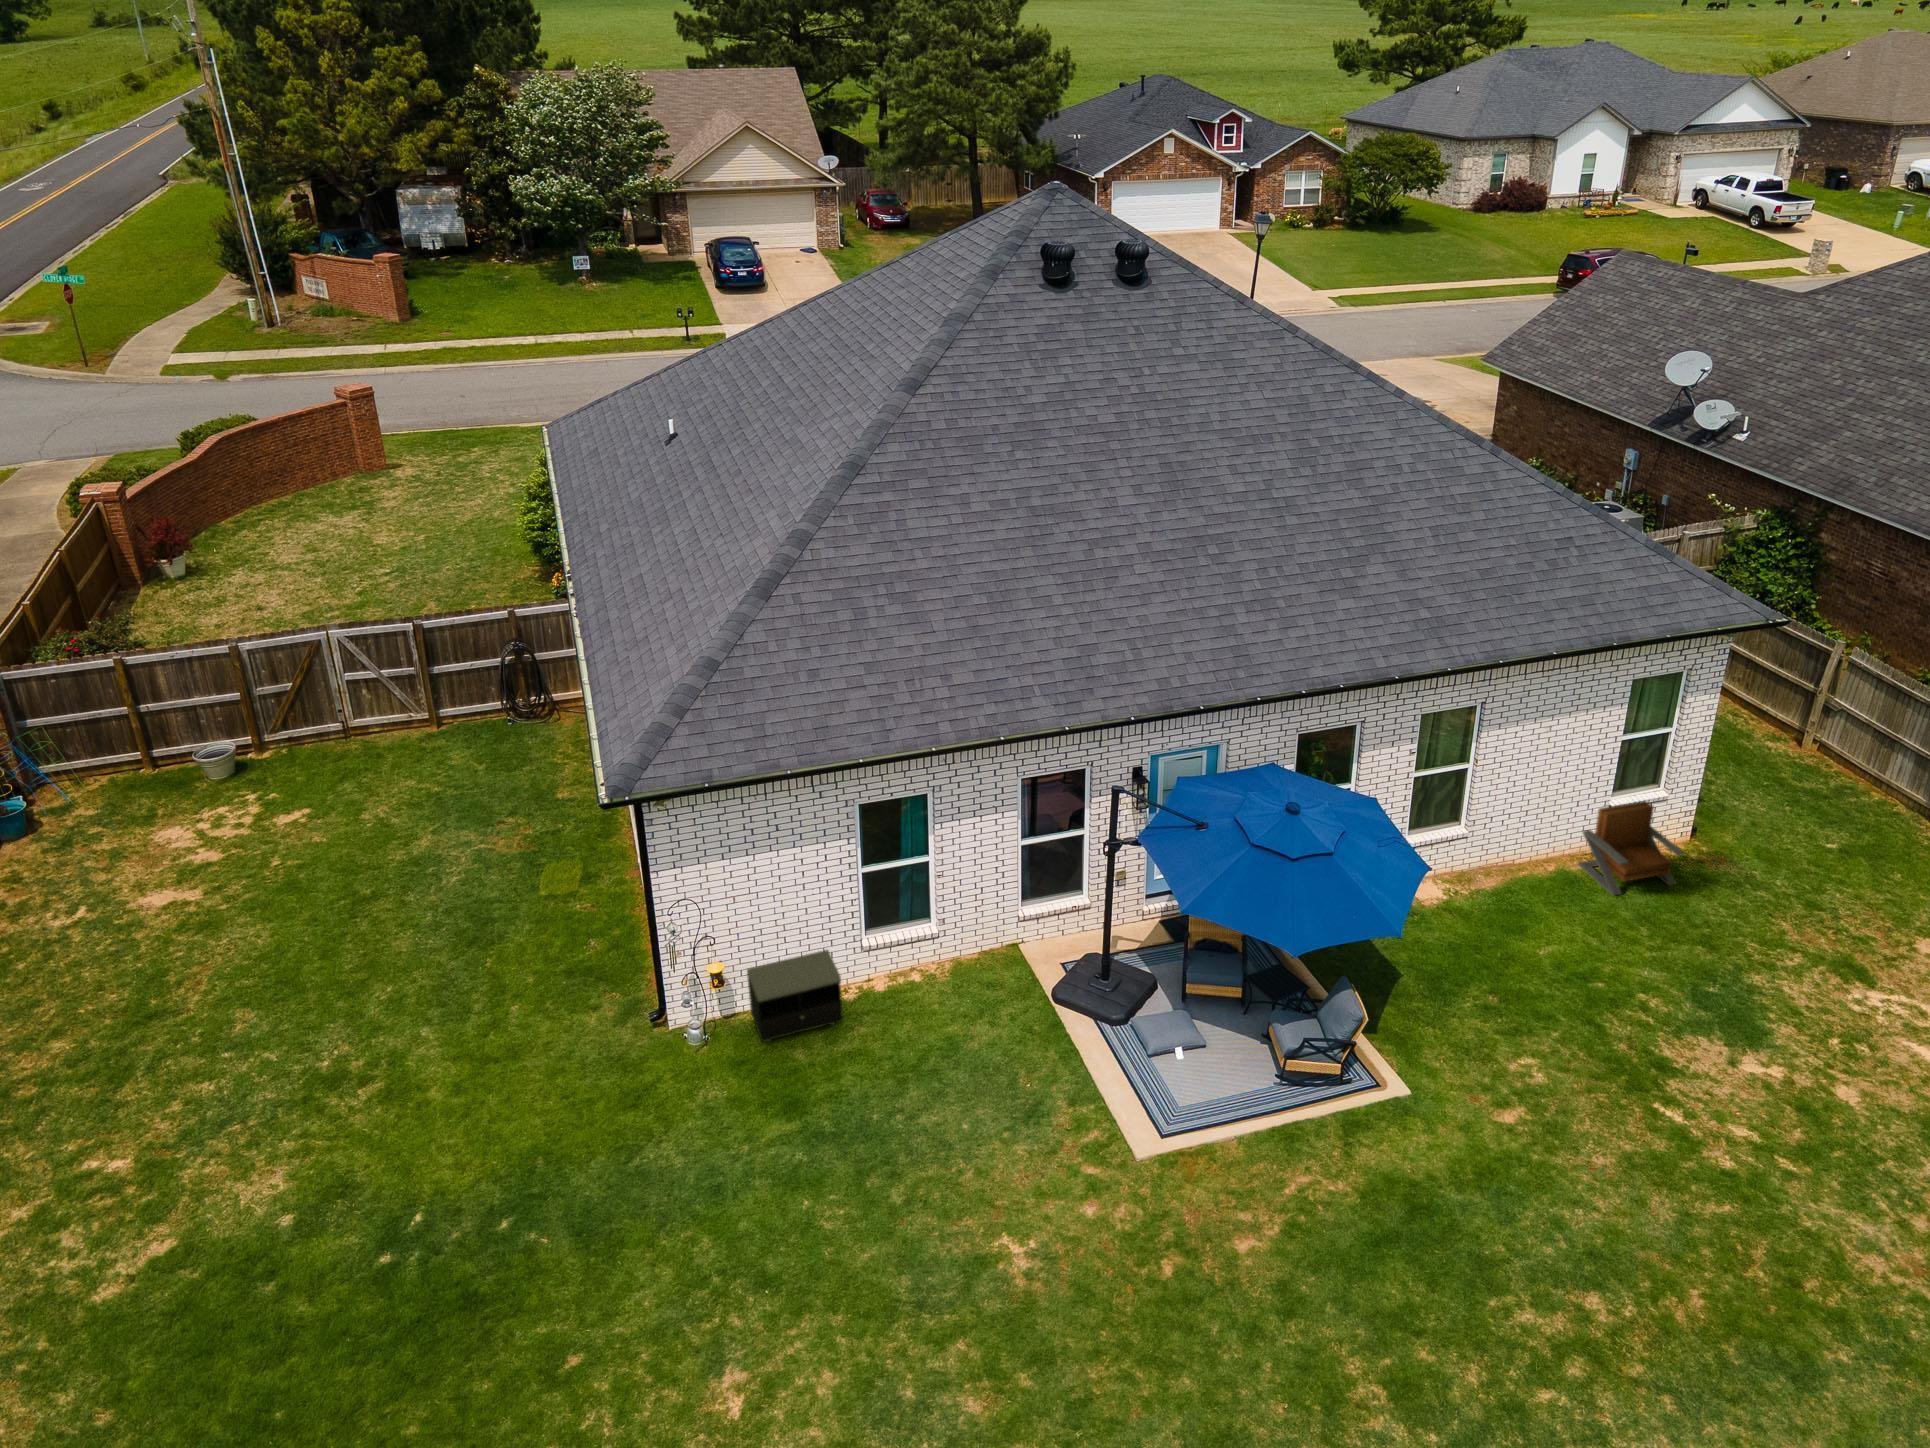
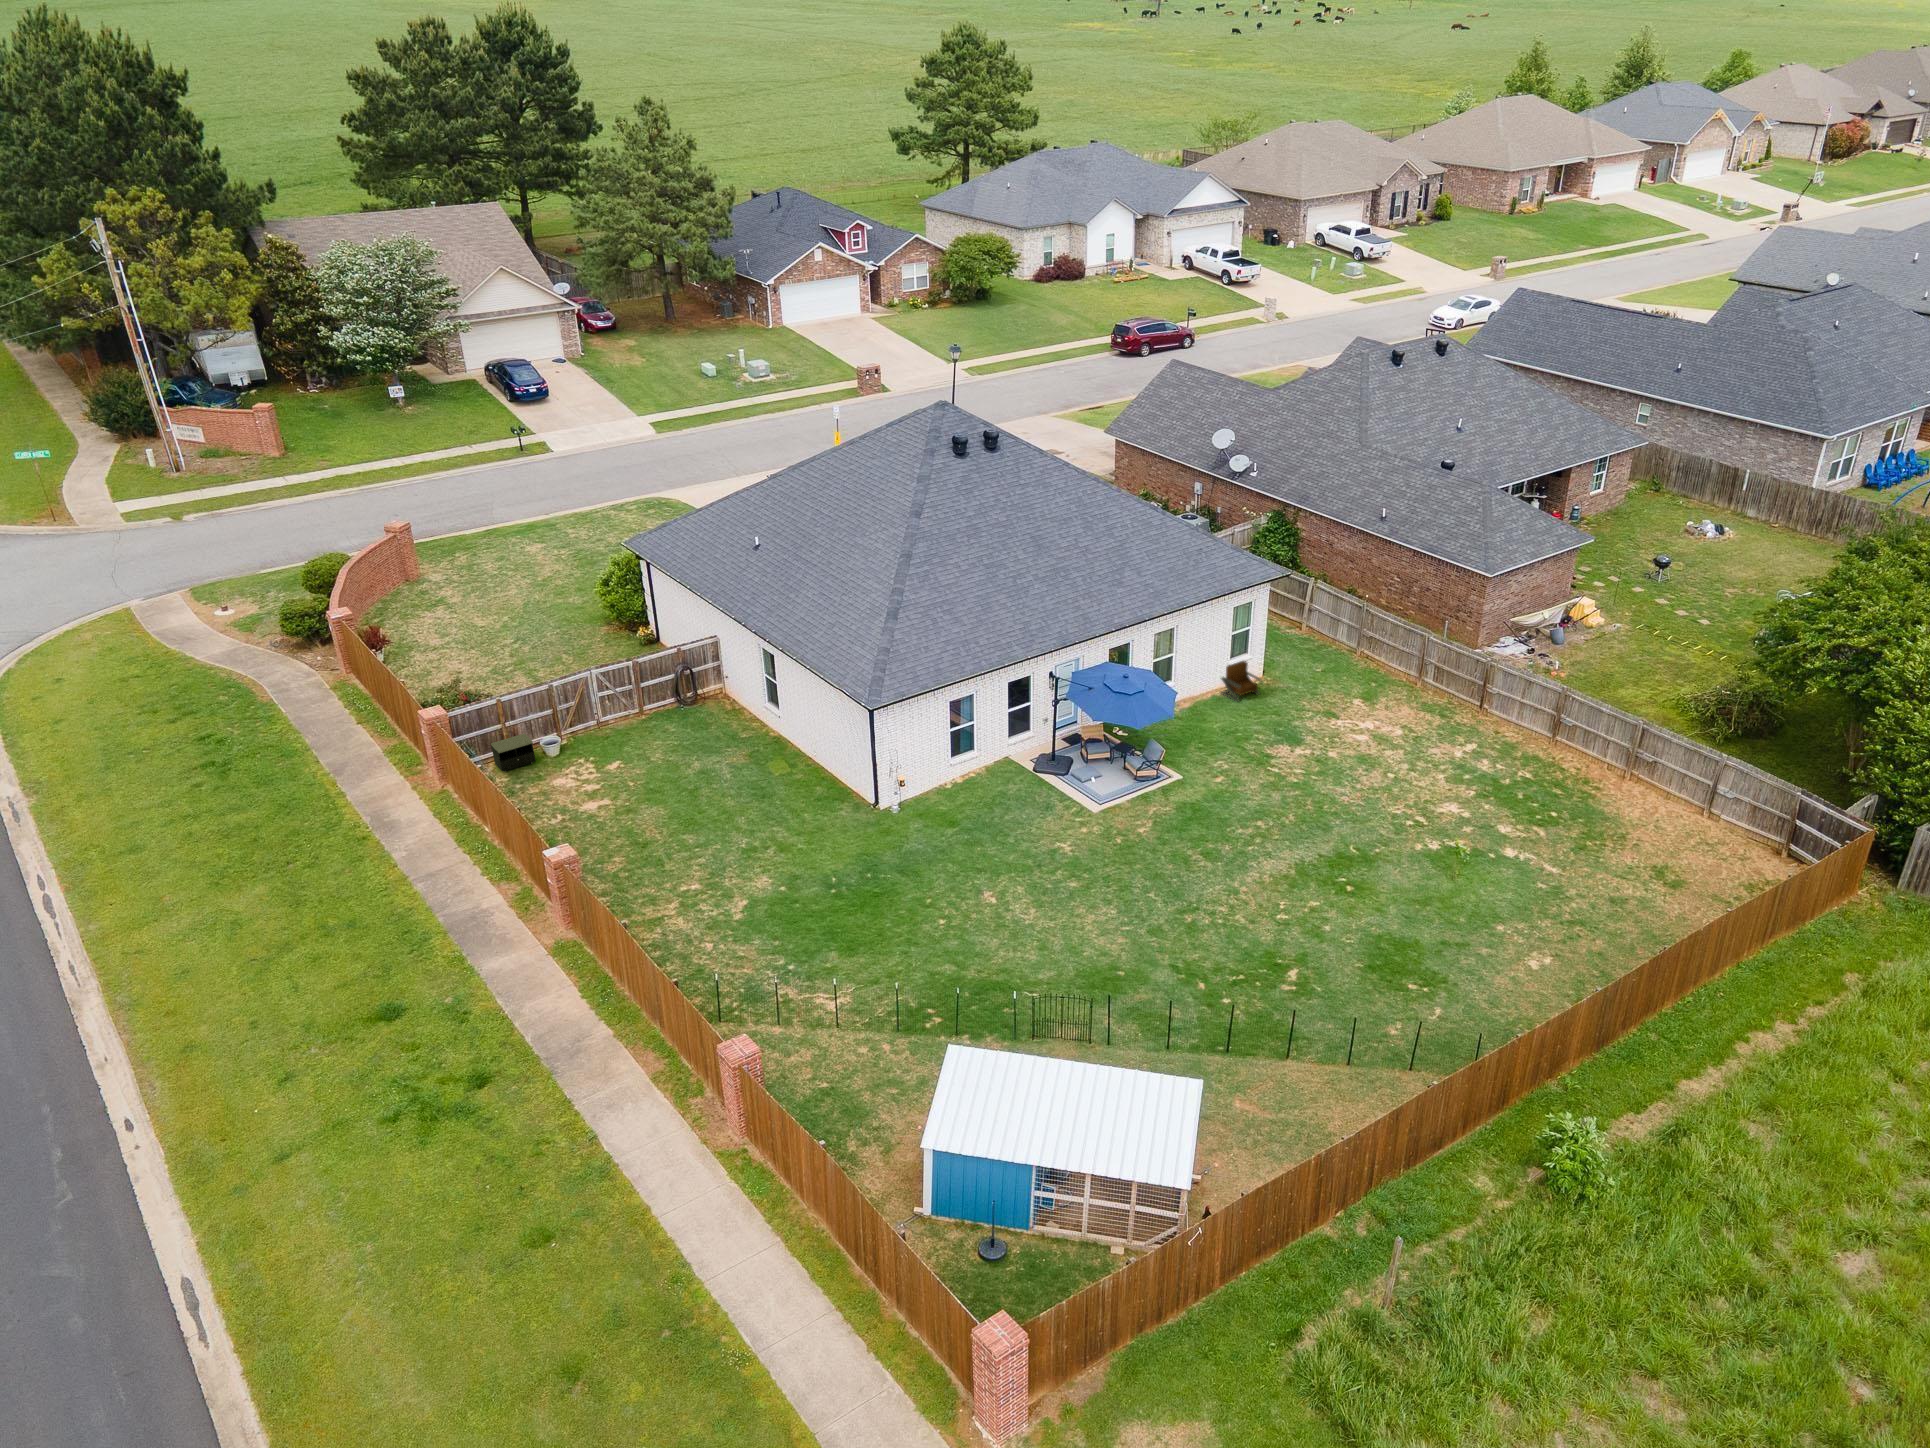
storage bench: present [747,950,843,1041] -> present [491,734,536,772]

